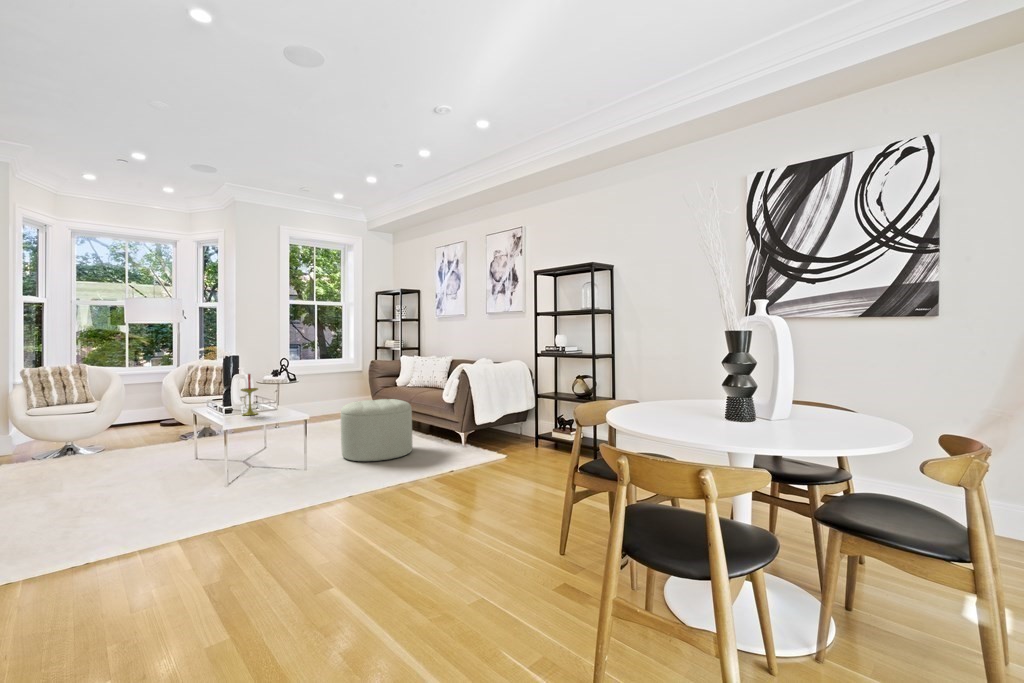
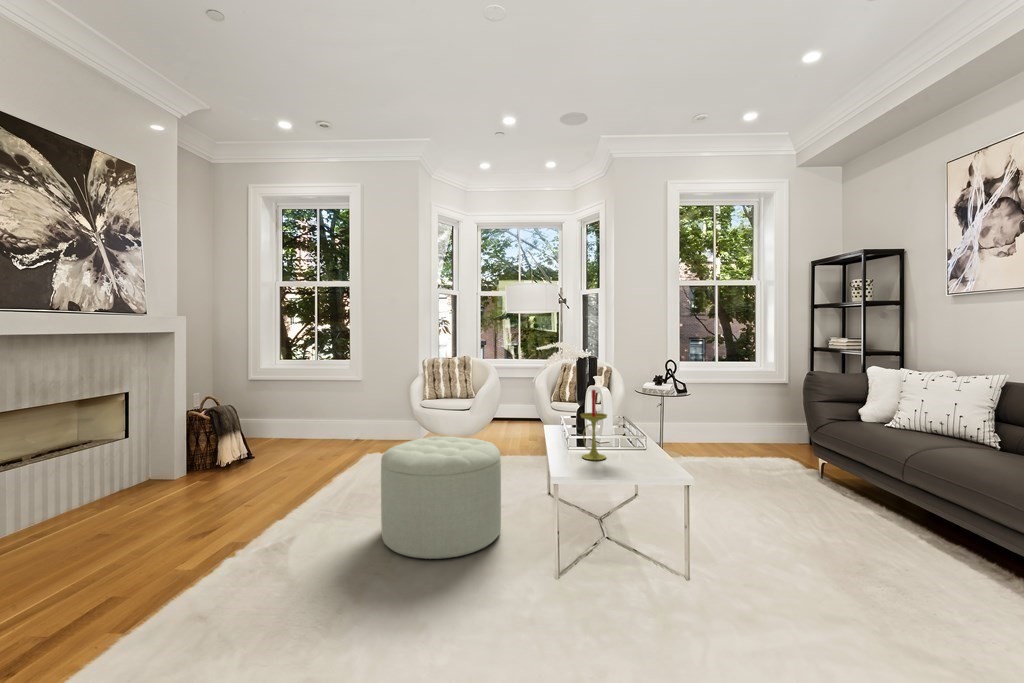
ottoman: present [341,399,412,462] -> present [381,436,501,559]

